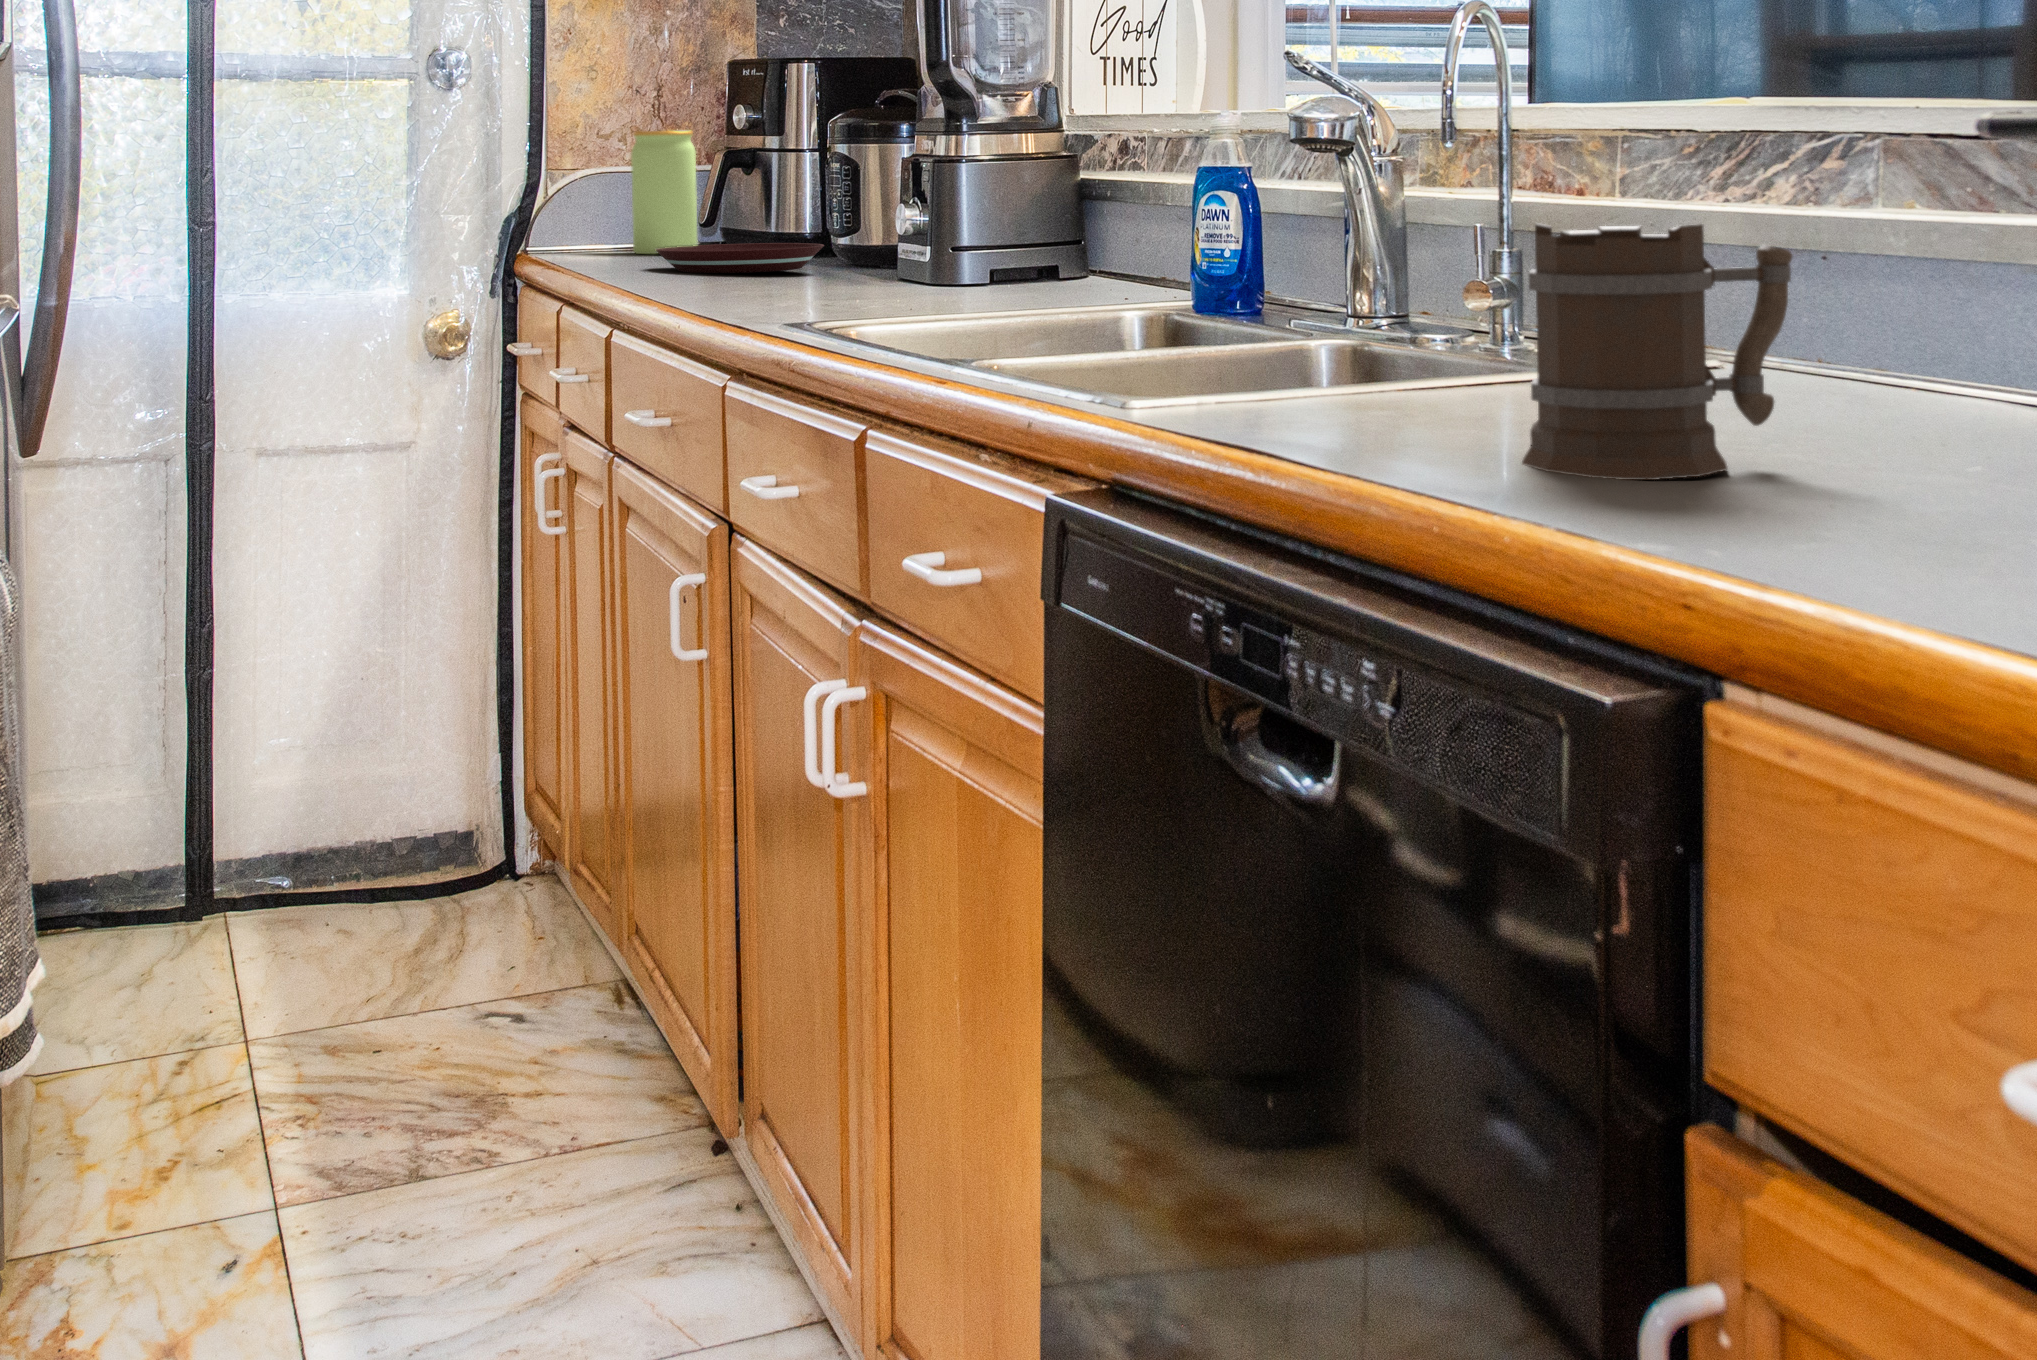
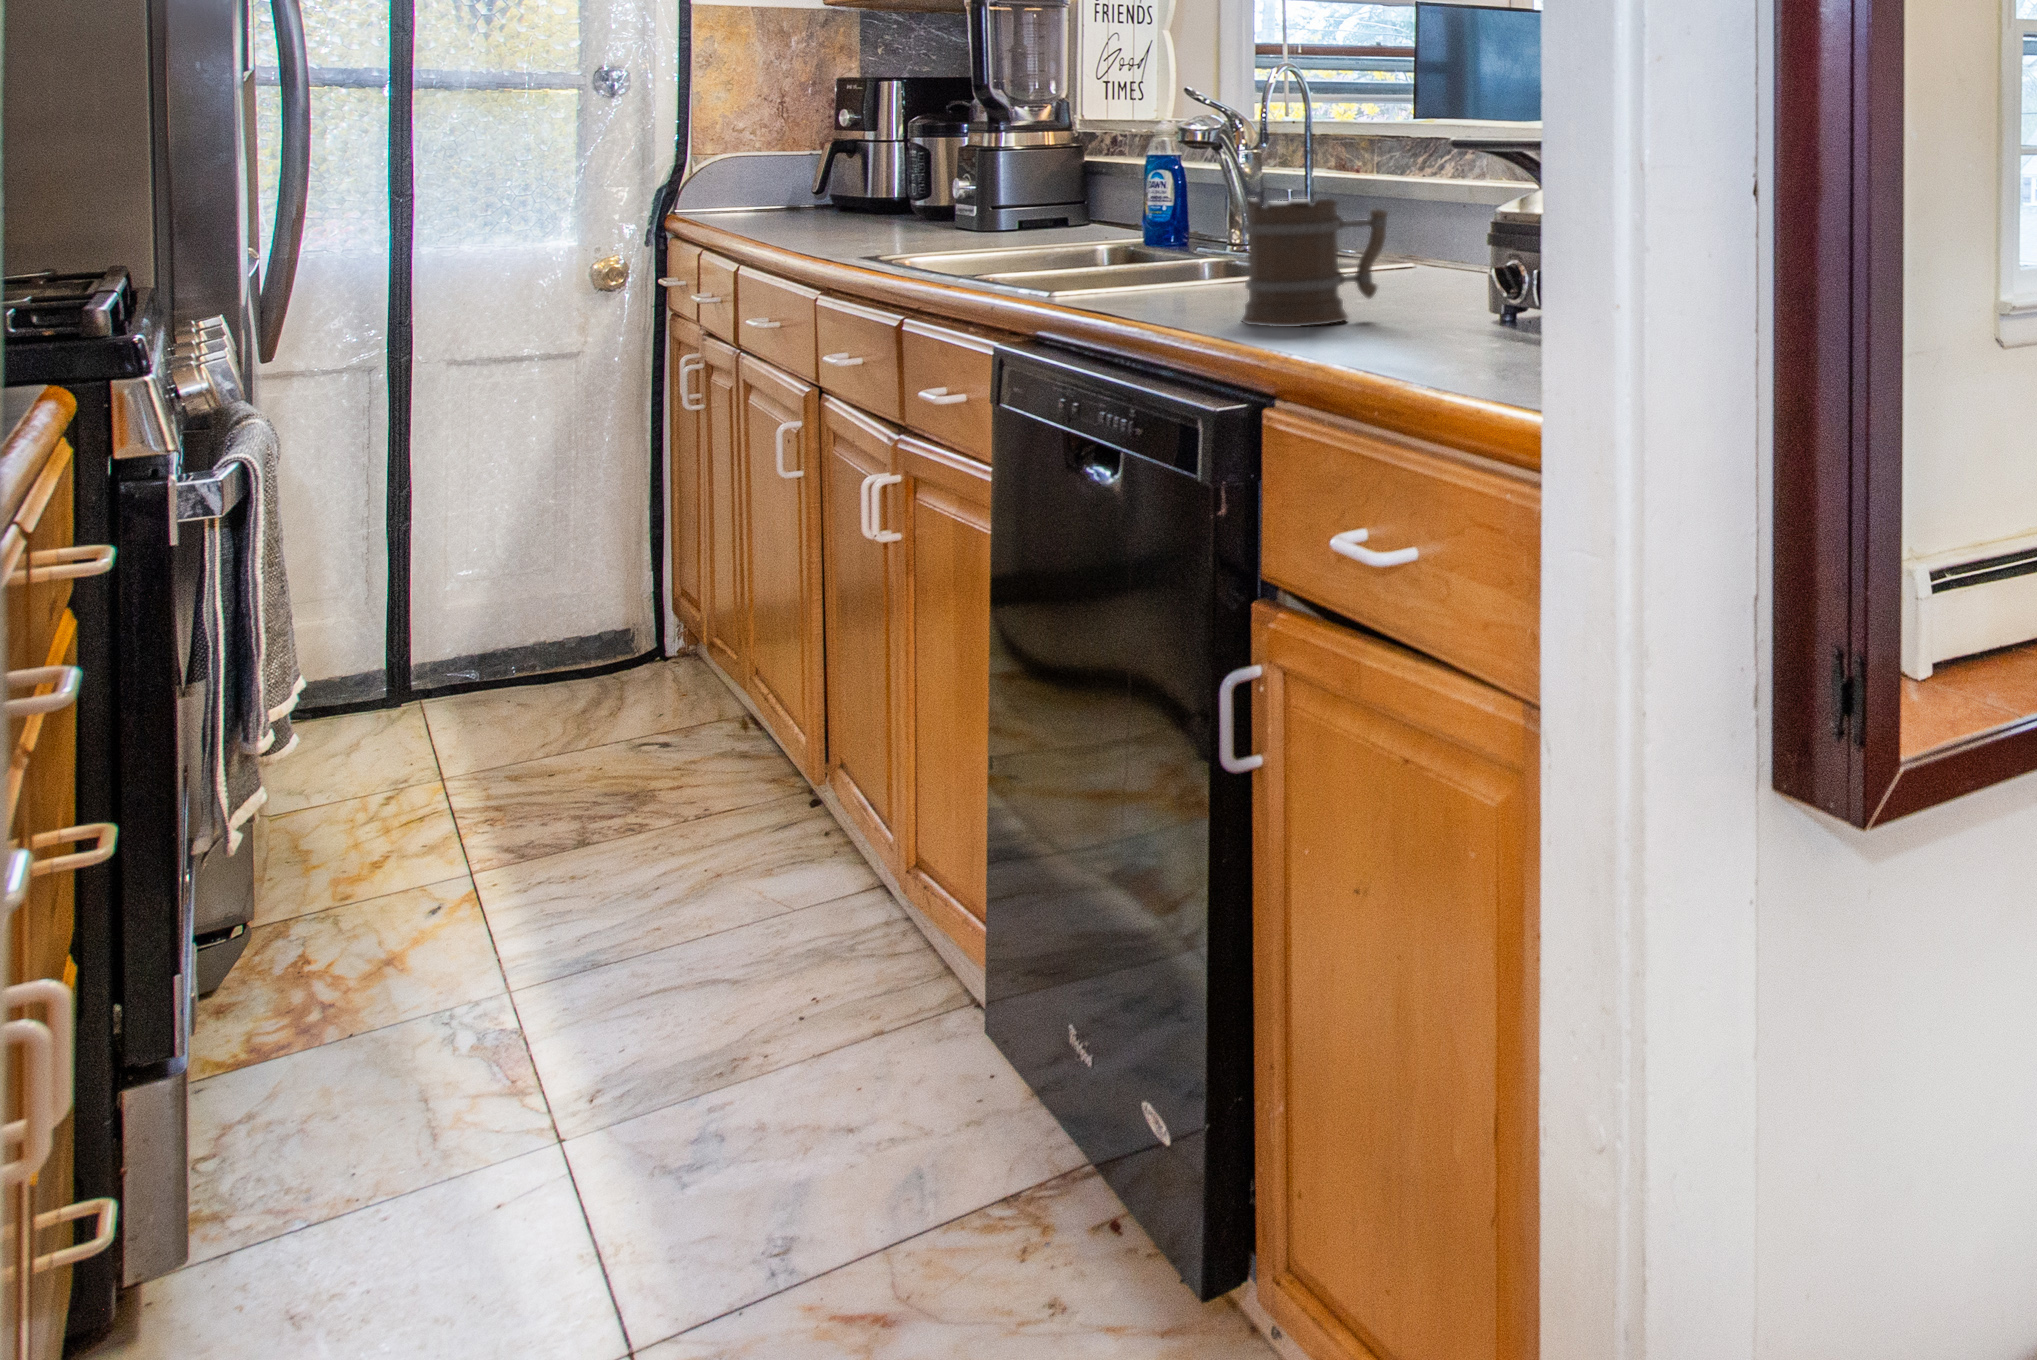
jar: present [631,131,698,254] -> none [760,128,813,215]
plate: present [655,243,824,273] -> none [774,206,904,227]

